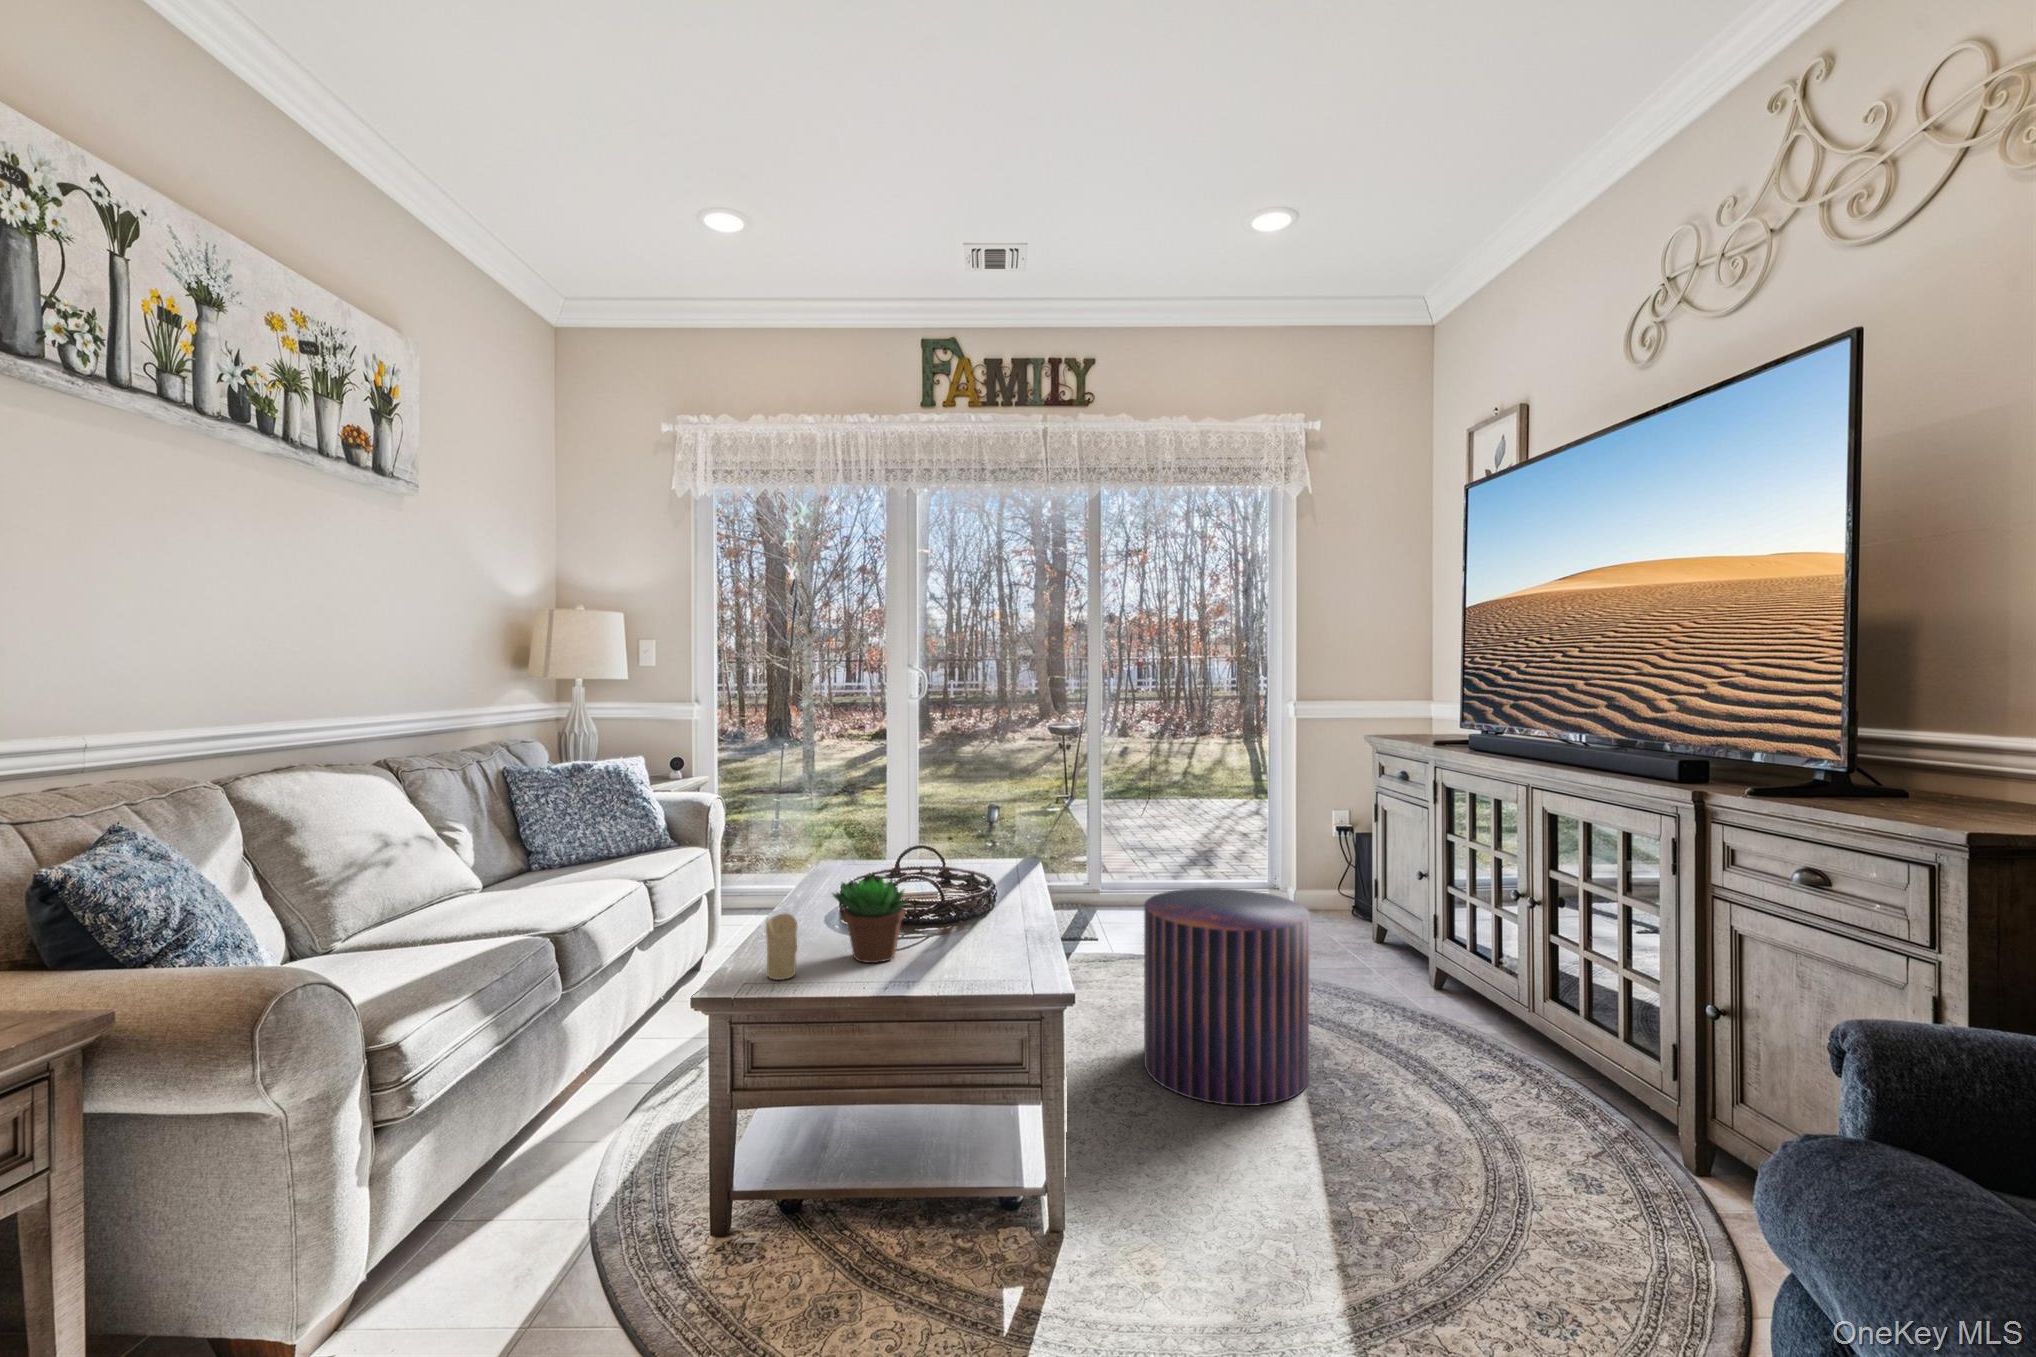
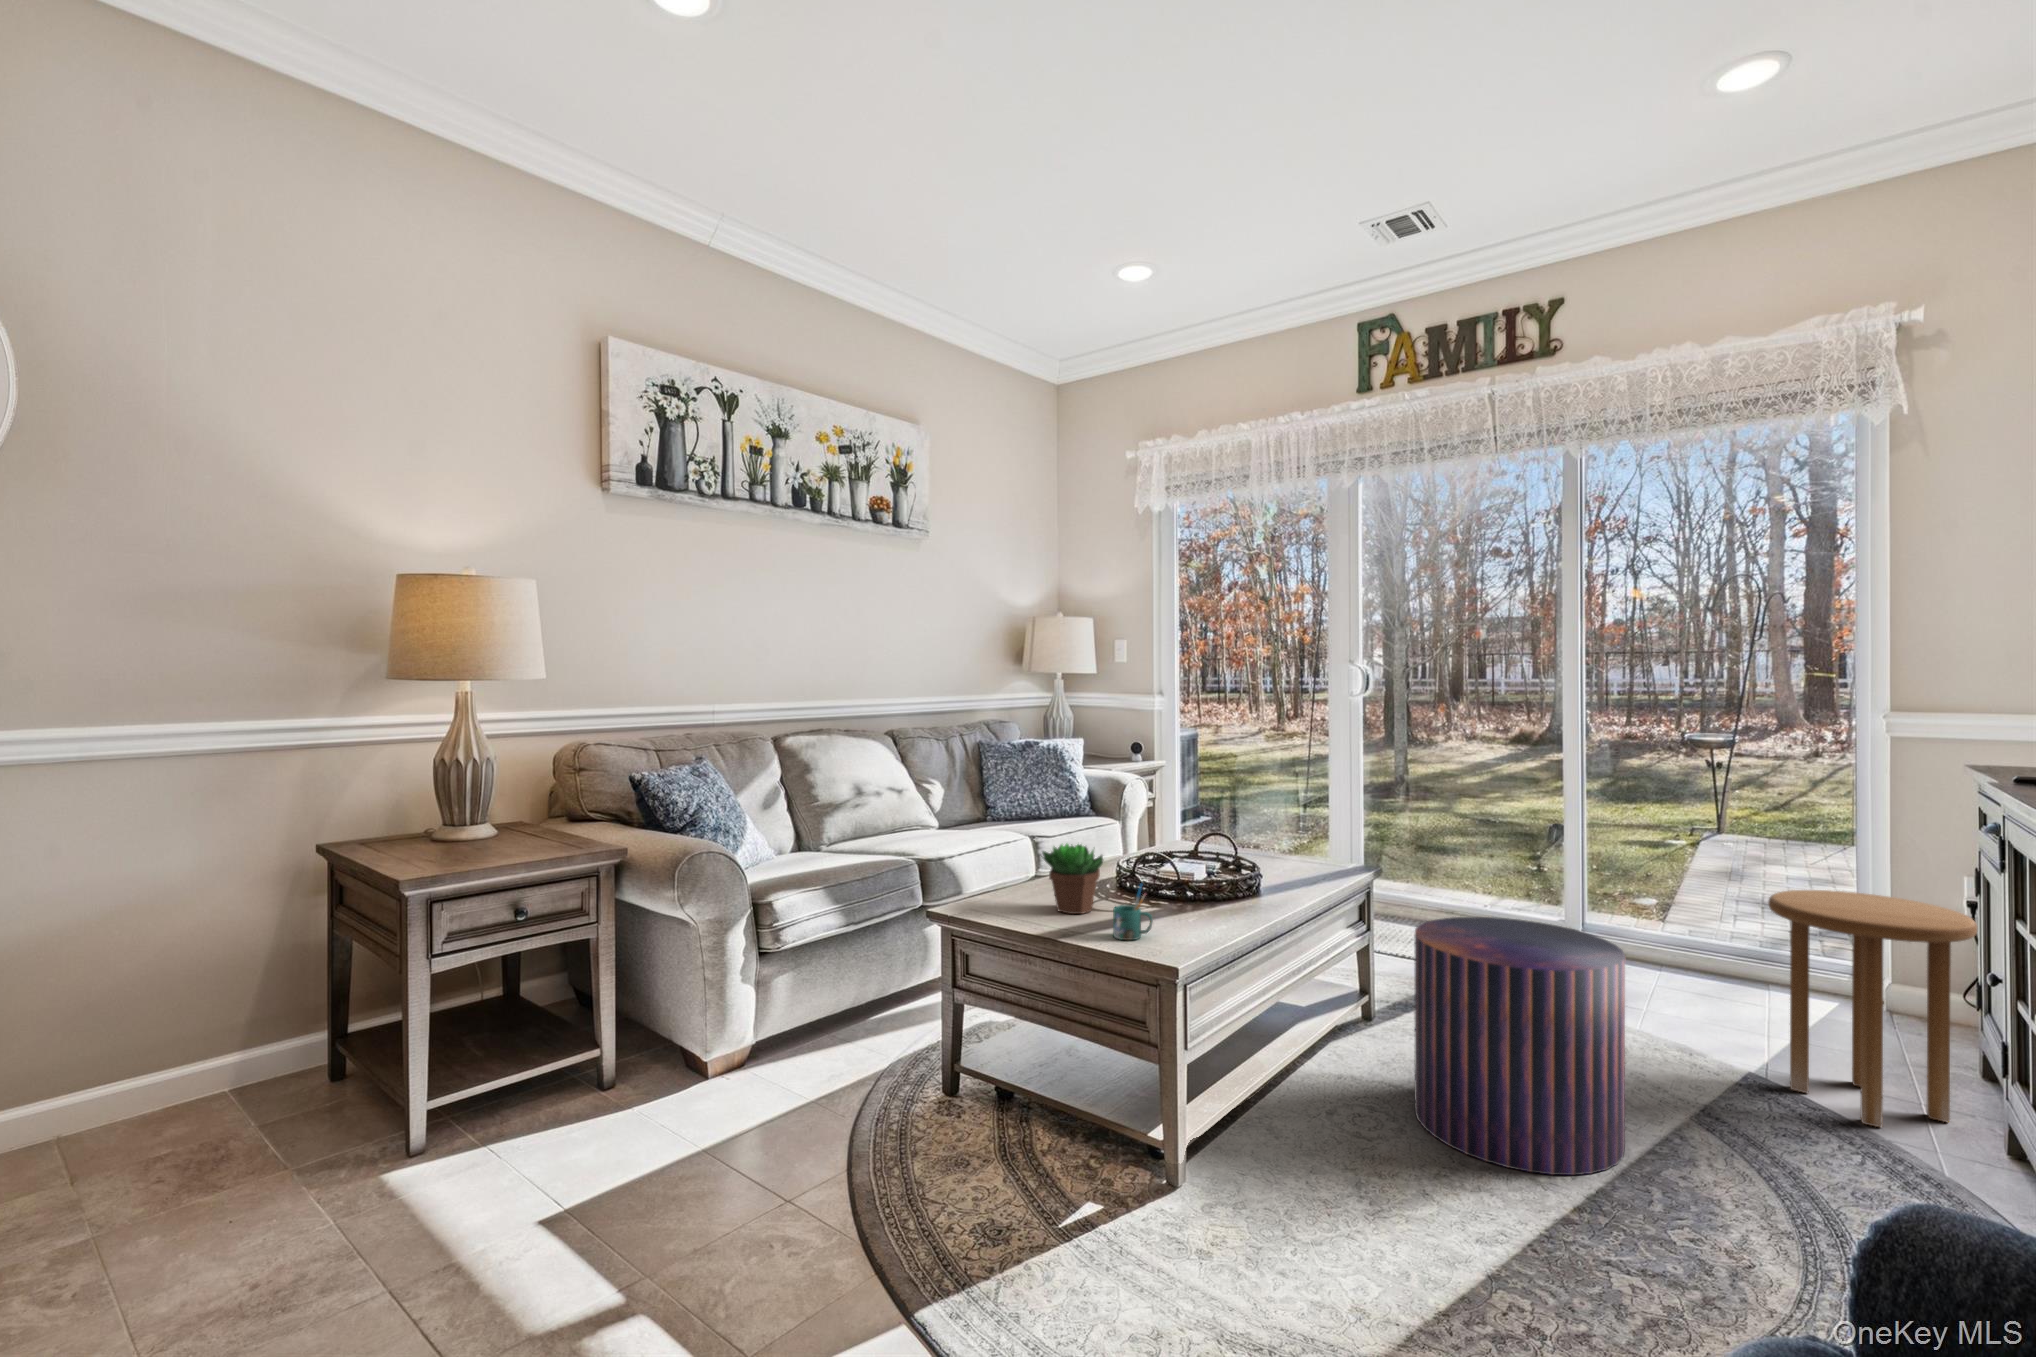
side table: none [1306,832,1424,997] -> present [1768,890,1977,1127]
mug: none [964,912,1005,980] -> present [1113,884,1153,940]
candle: present [766,914,797,980] -> none [979,860,1003,910]

